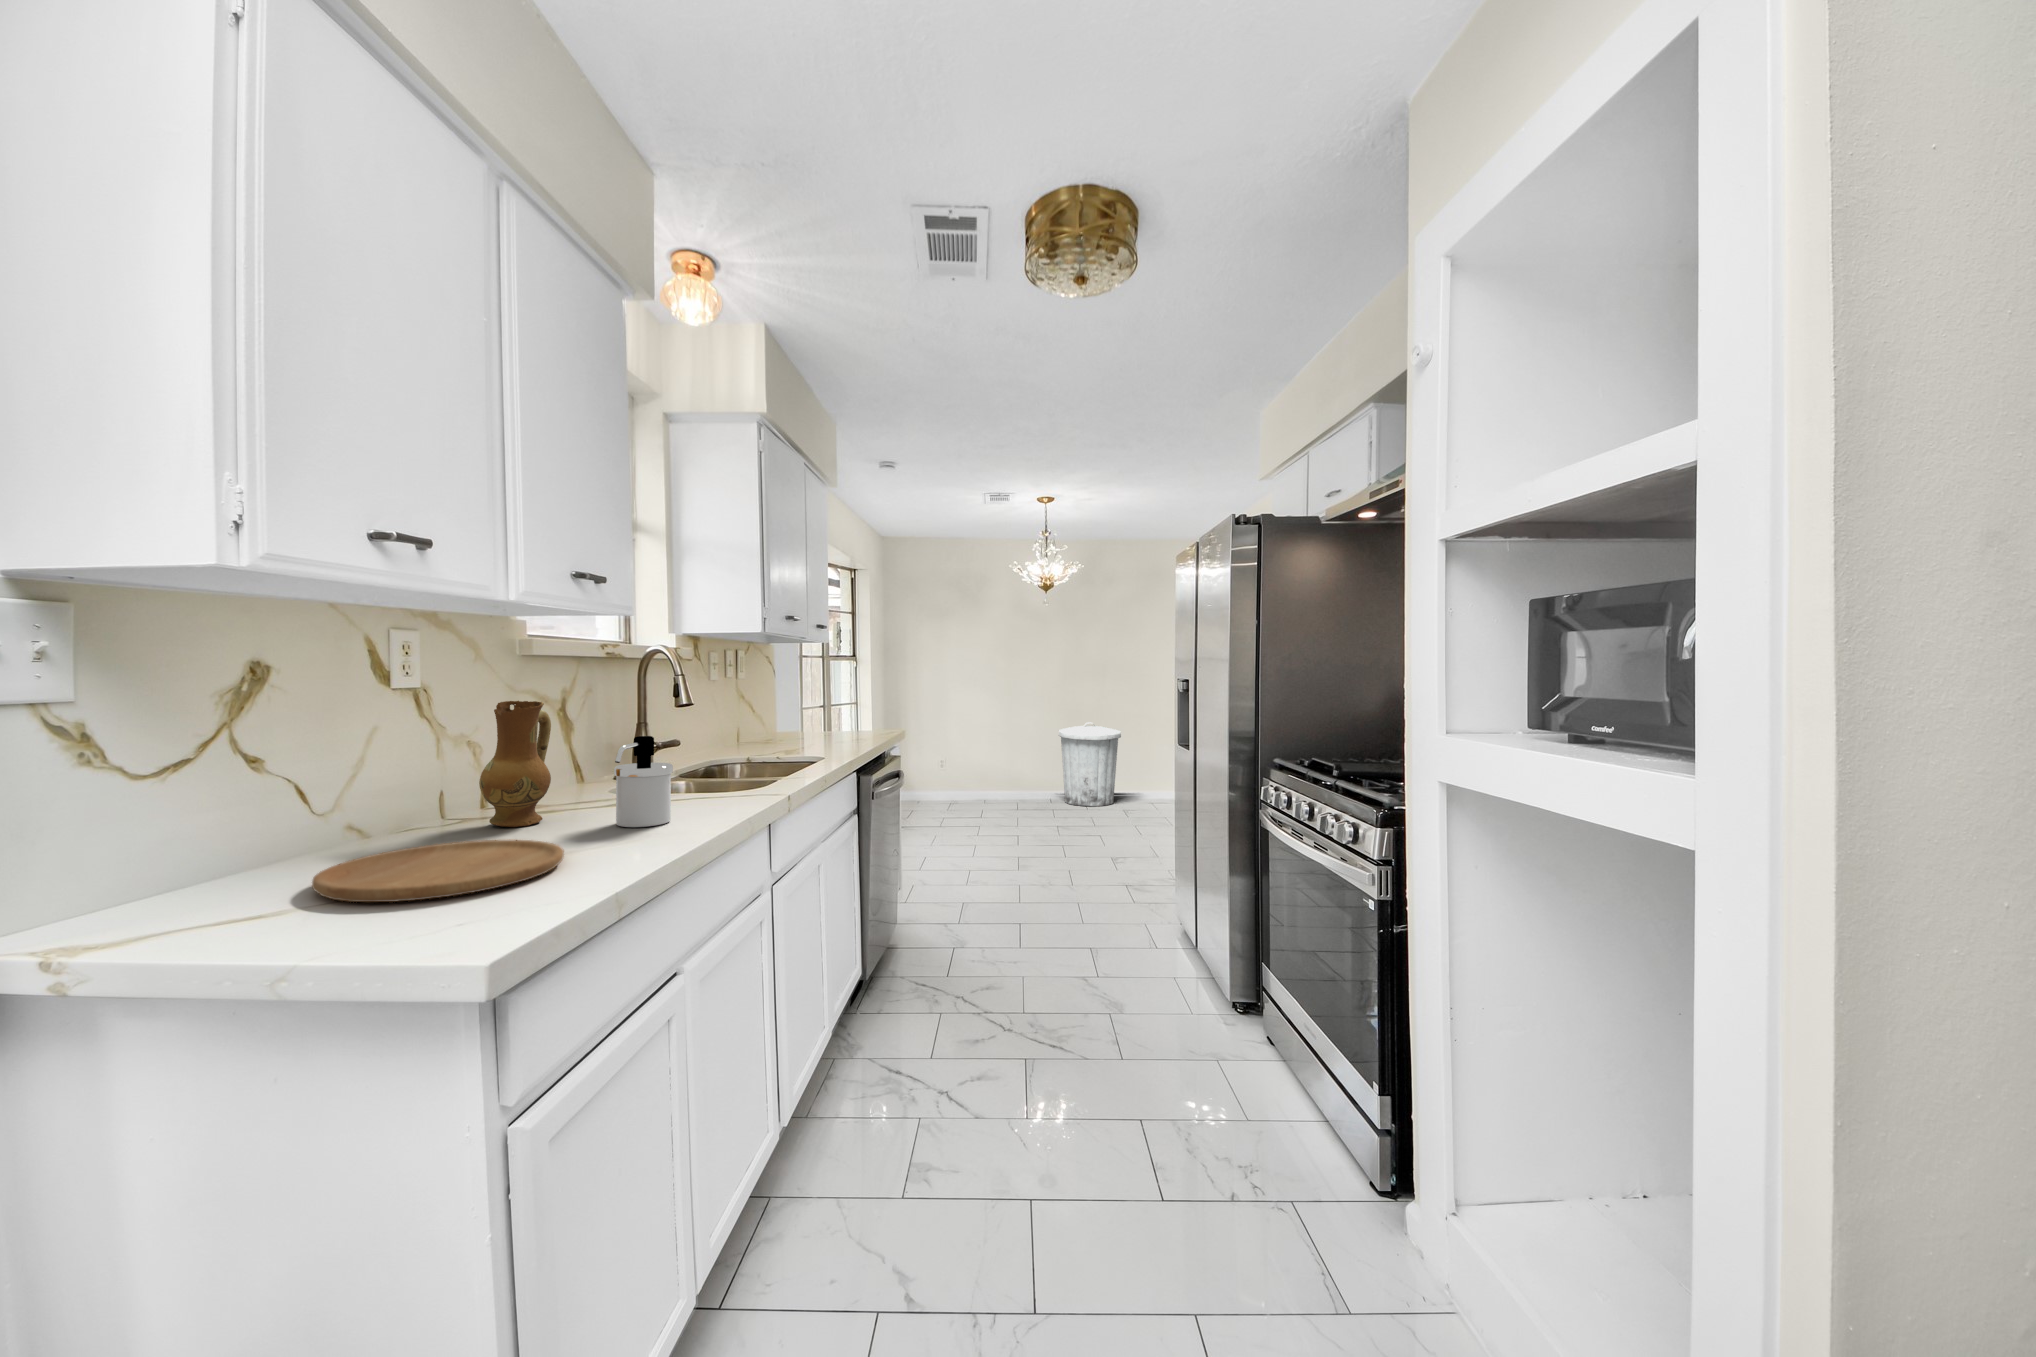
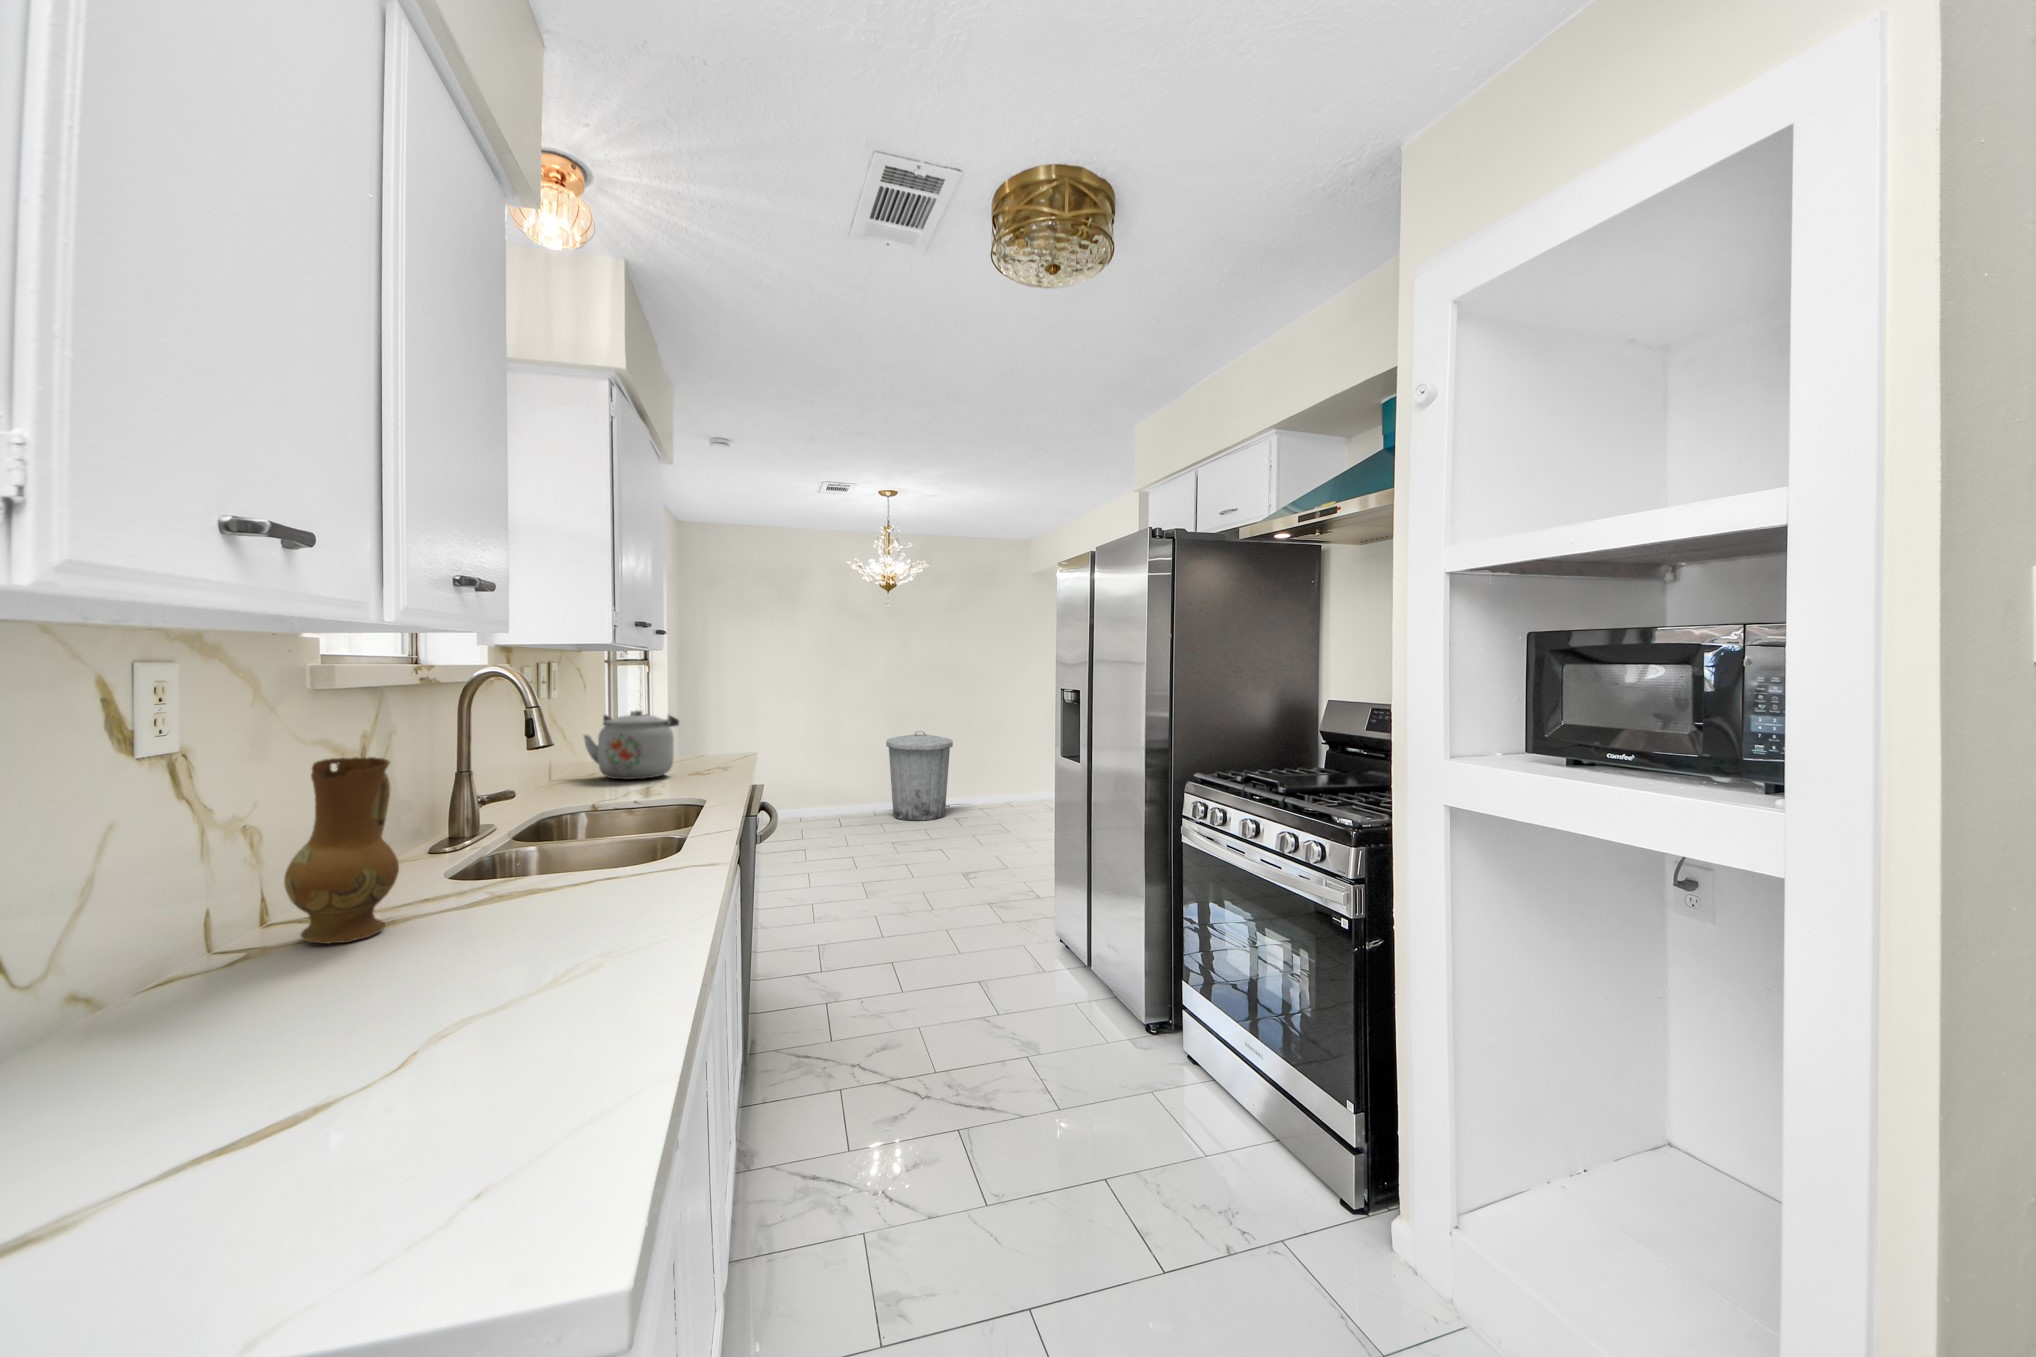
kettle: none [758,689,833,745] -> present [584,710,679,779]
soap dispenser: present [614,736,673,827] -> none [506,798,589,926]
cutting board: present [312,840,564,902] -> none [73,969,498,1128]

